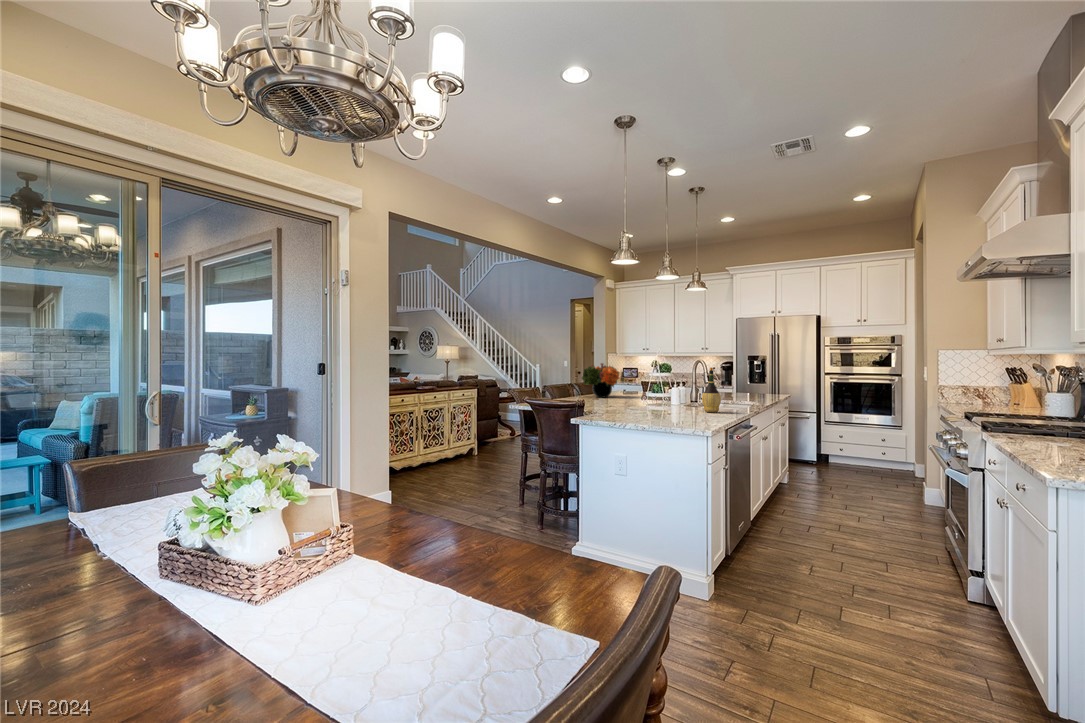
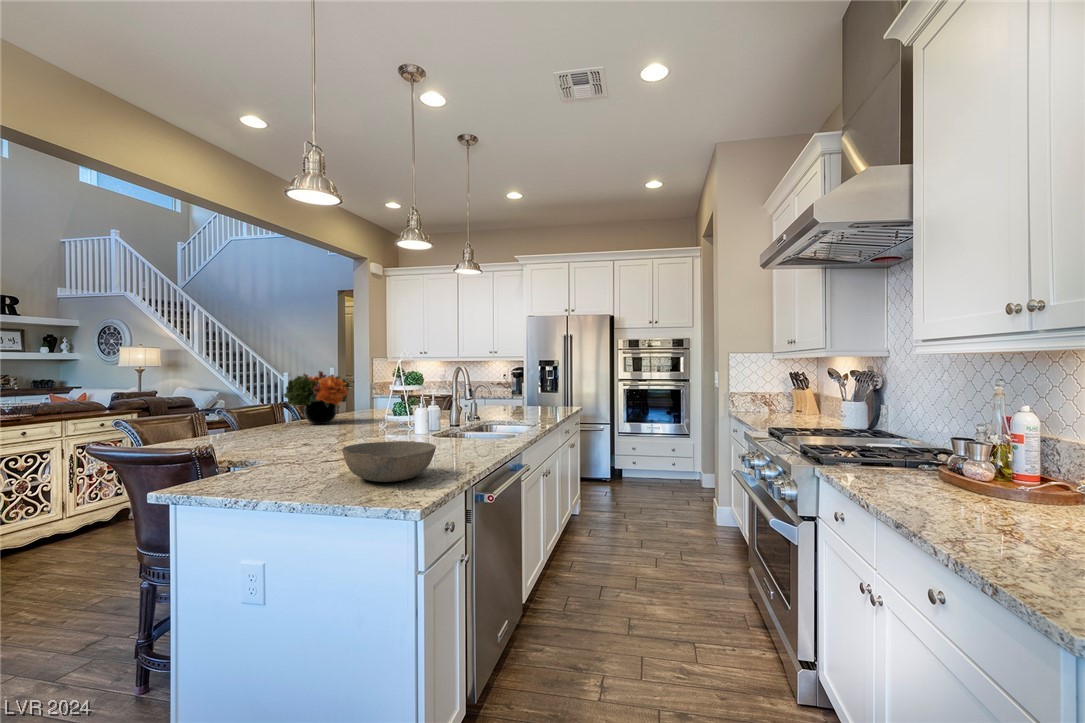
wine bottle: present [702,368,721,412] -> none [448,377,477,448]
bowl: none [657,402,707,421] -> present [342,441,436,482]

